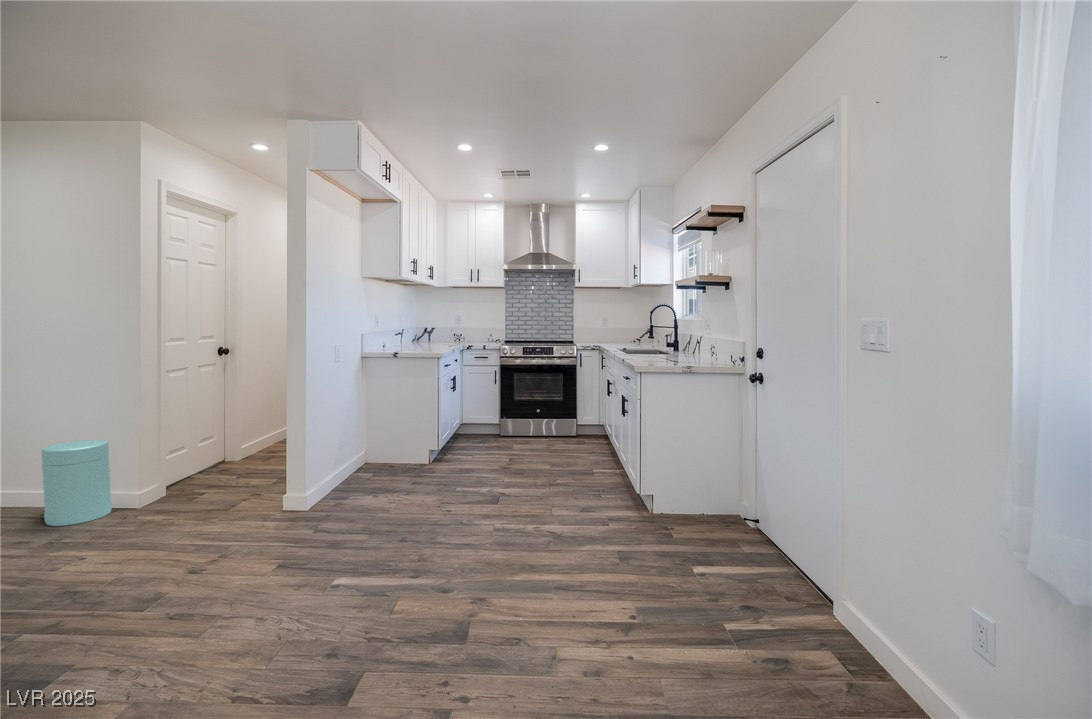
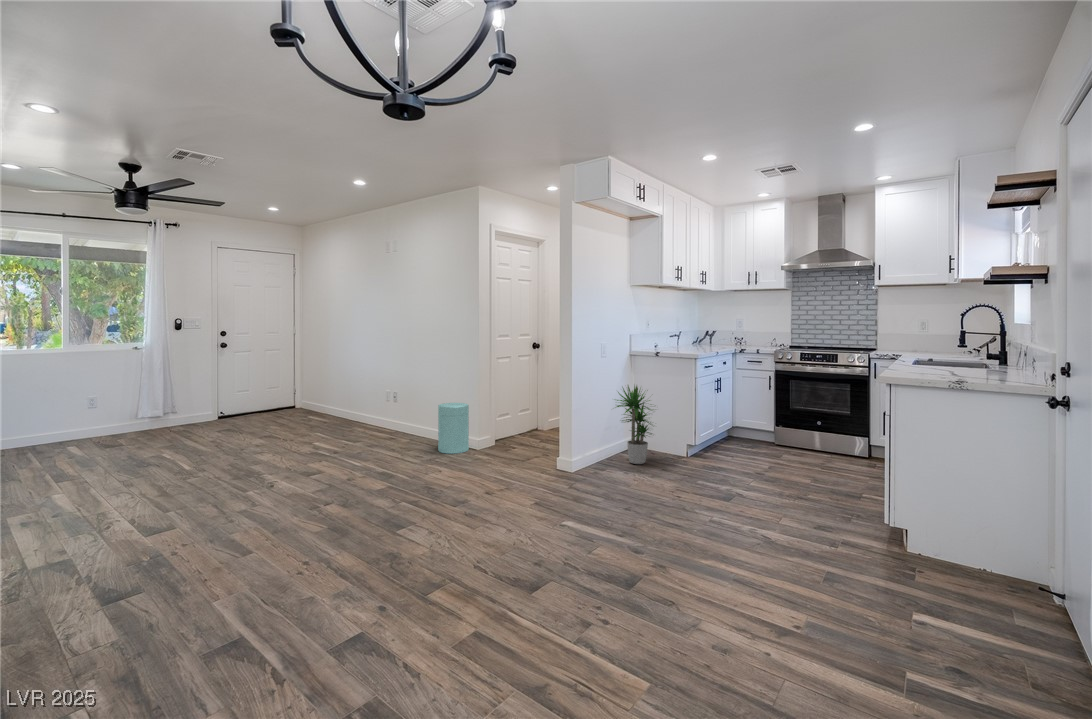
potted plant: none [347,388,407,482] -> present [617,386,652,464]

